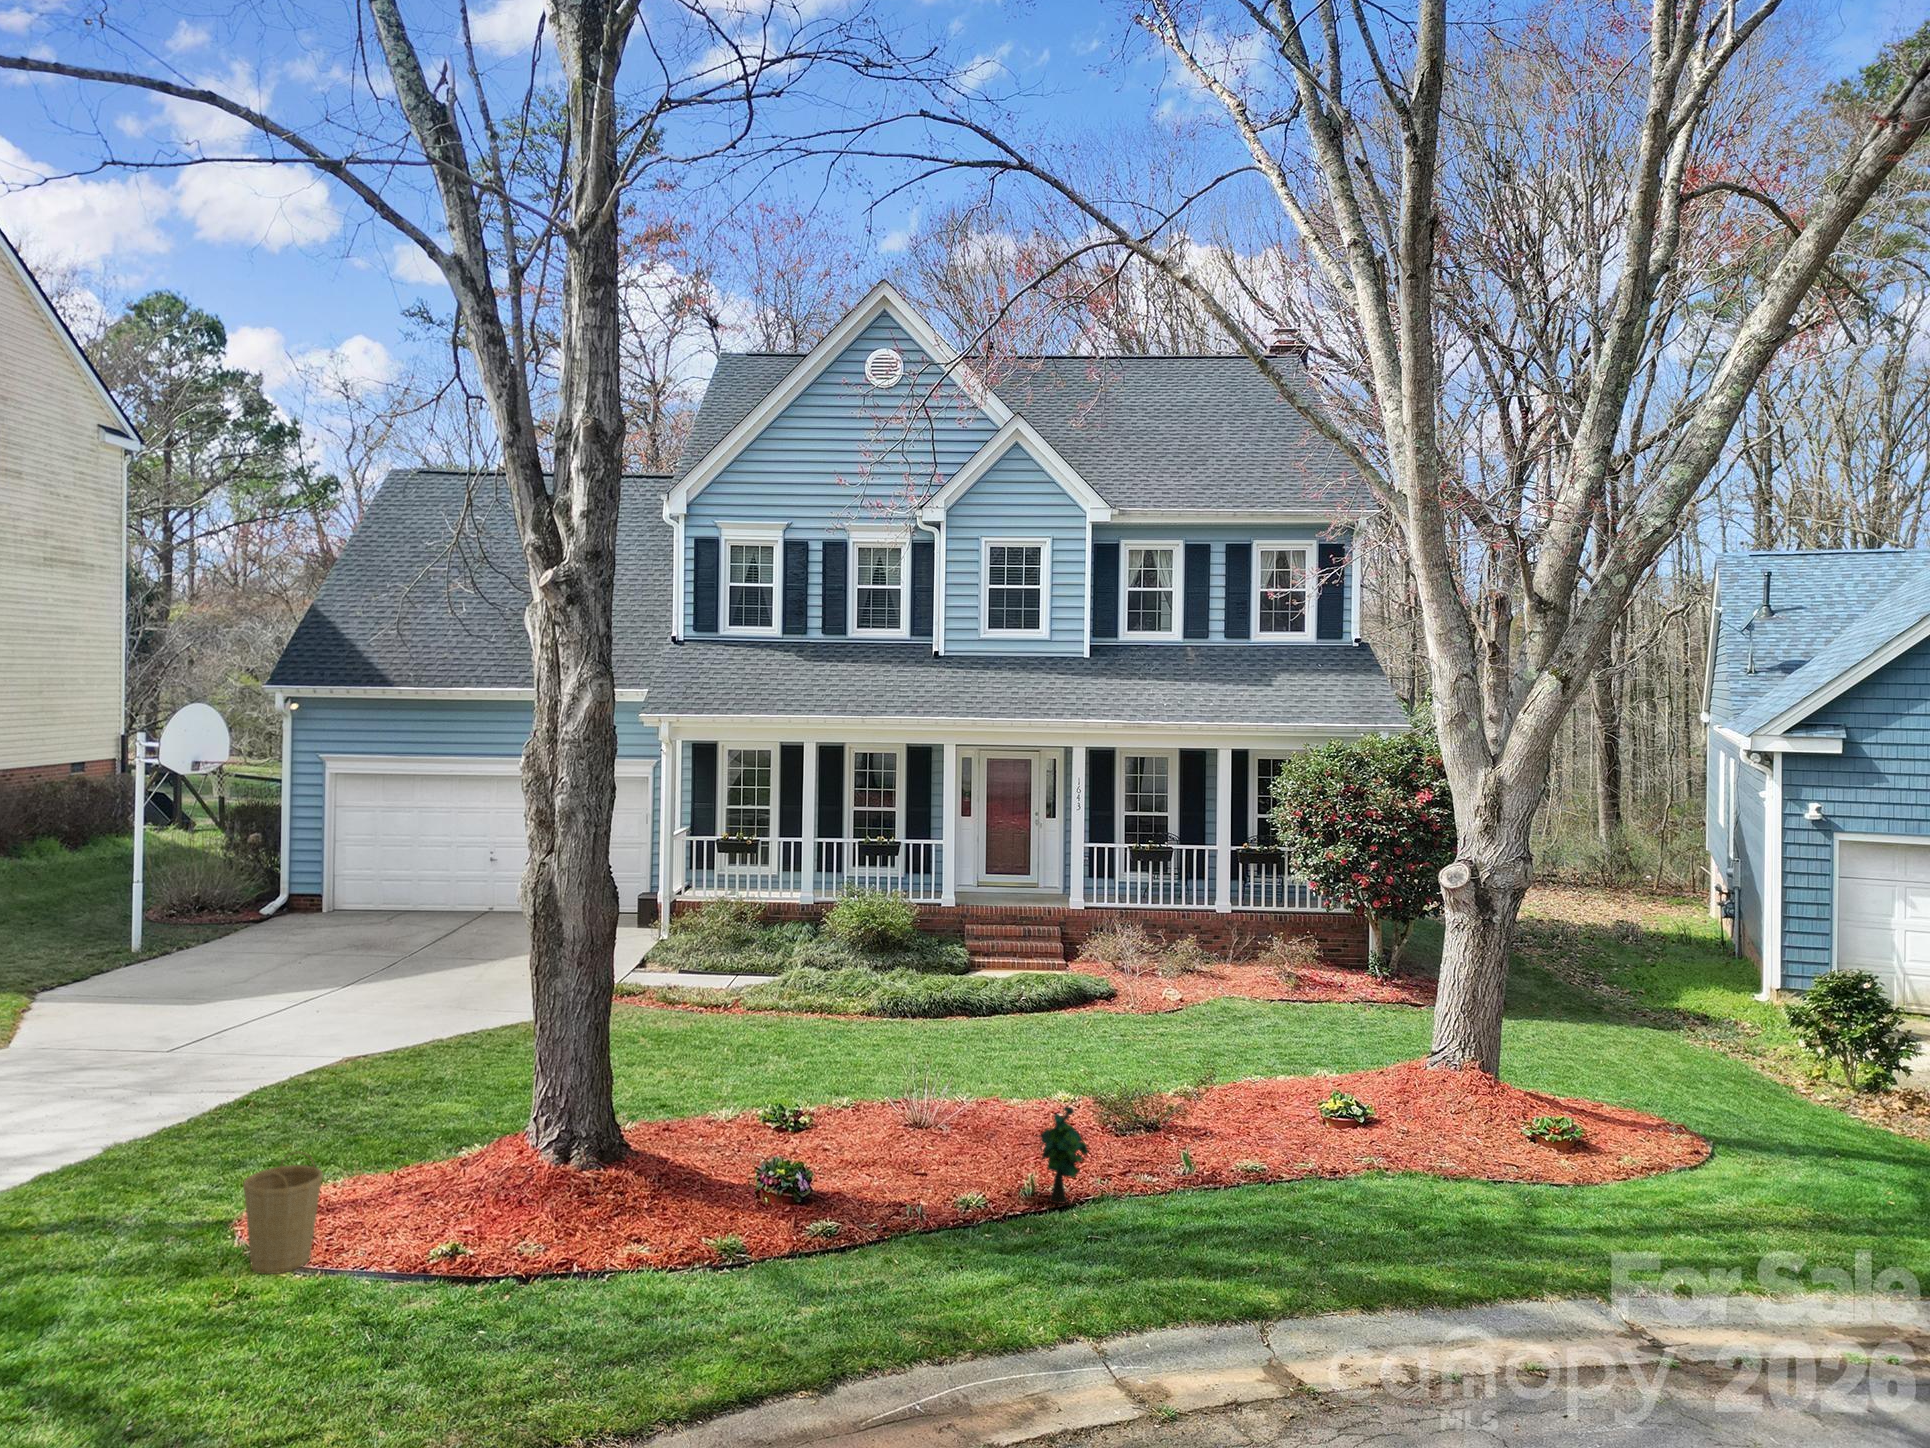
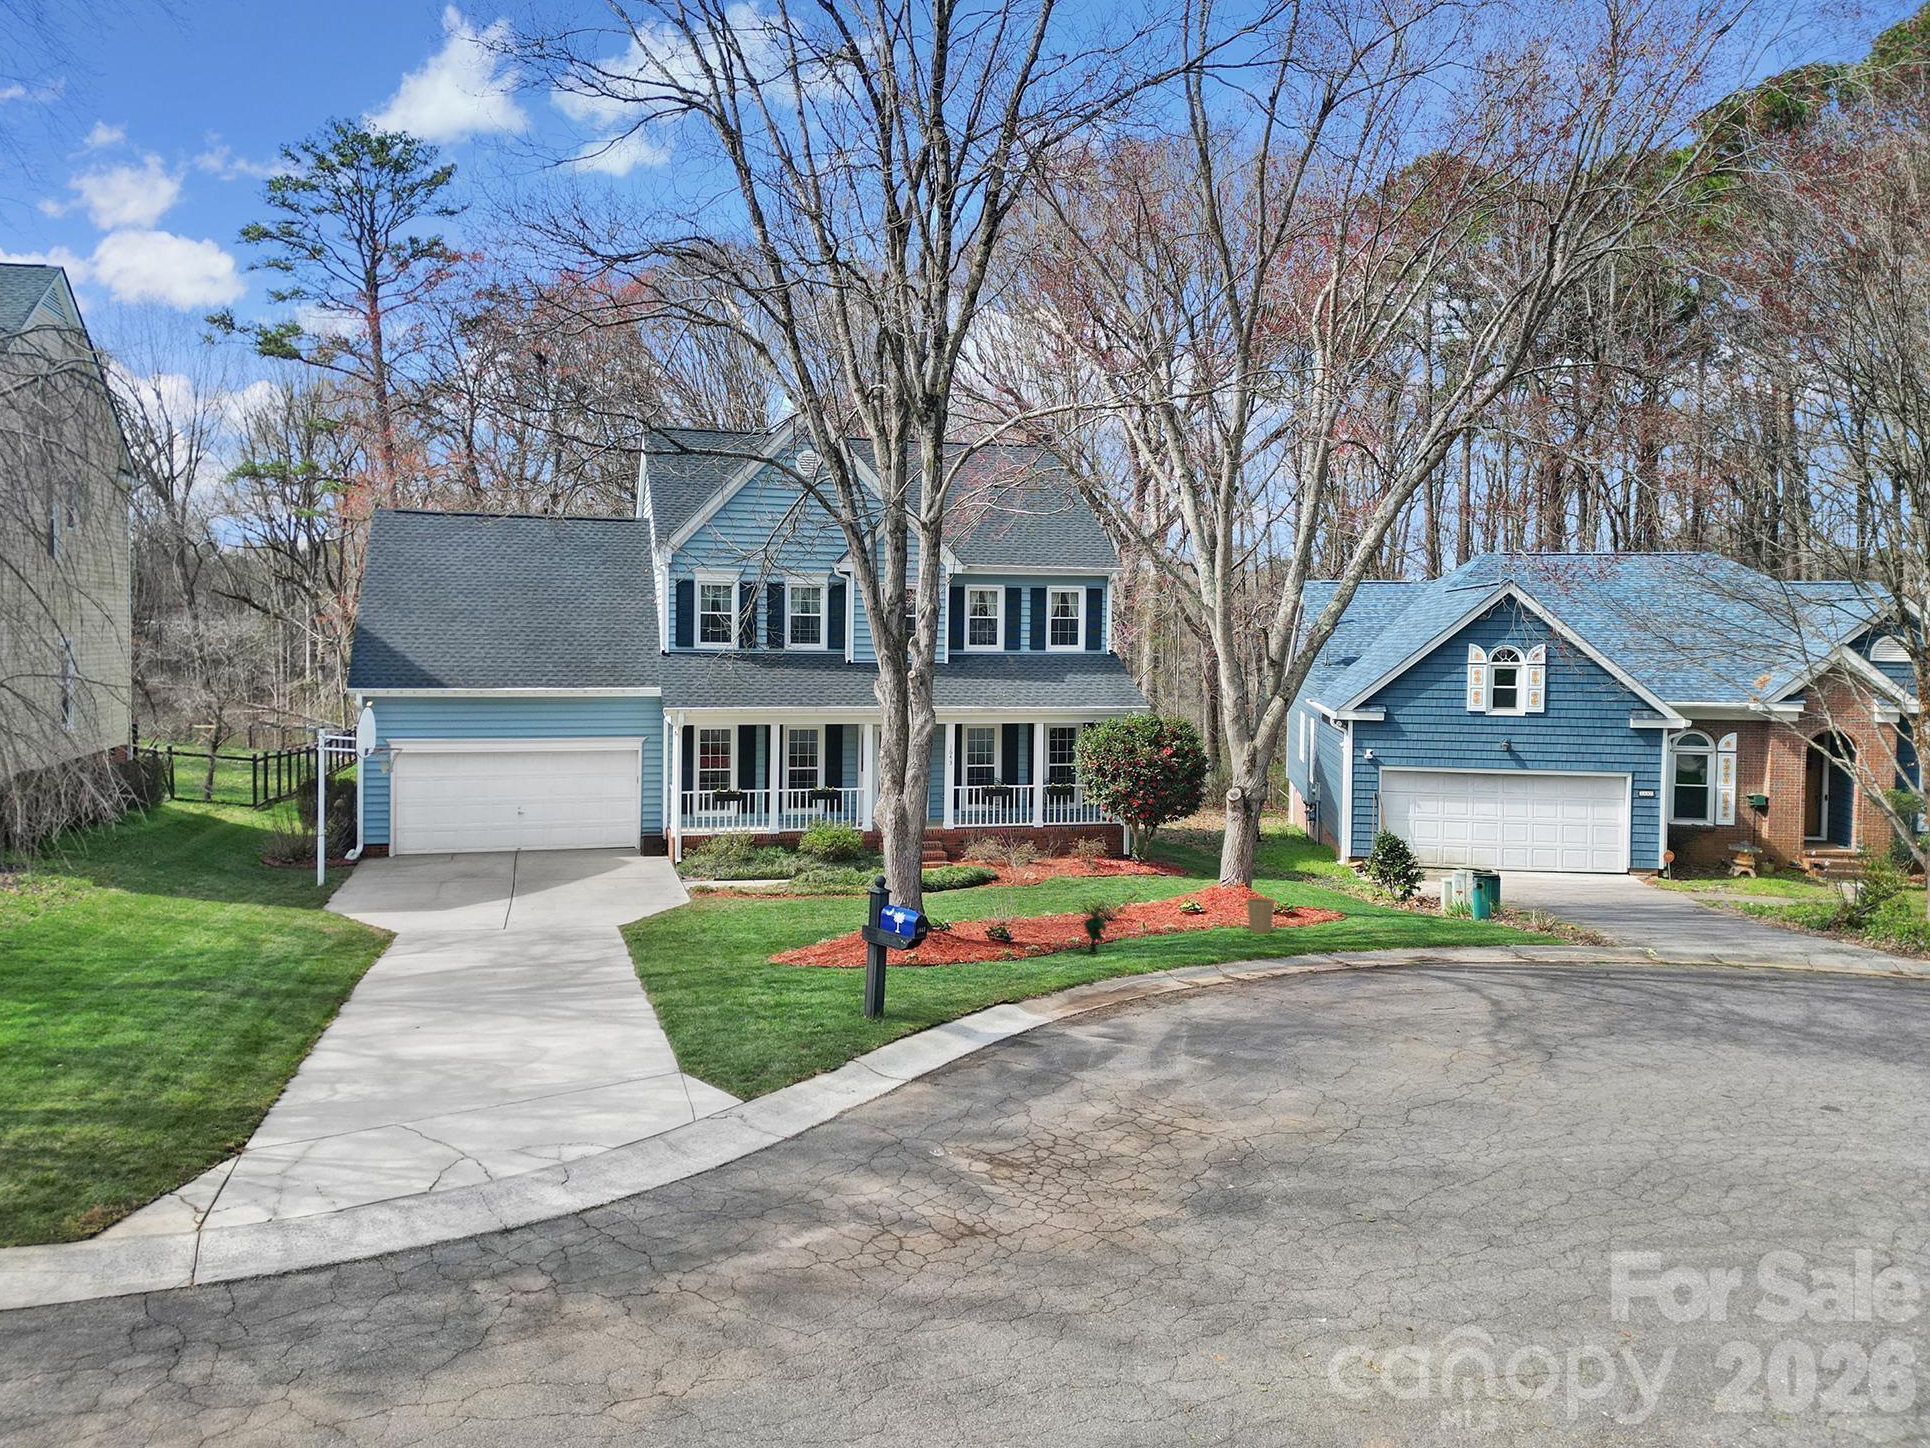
basket: present [243,1151,323,1274] -> present [1247,898,1274,934]

